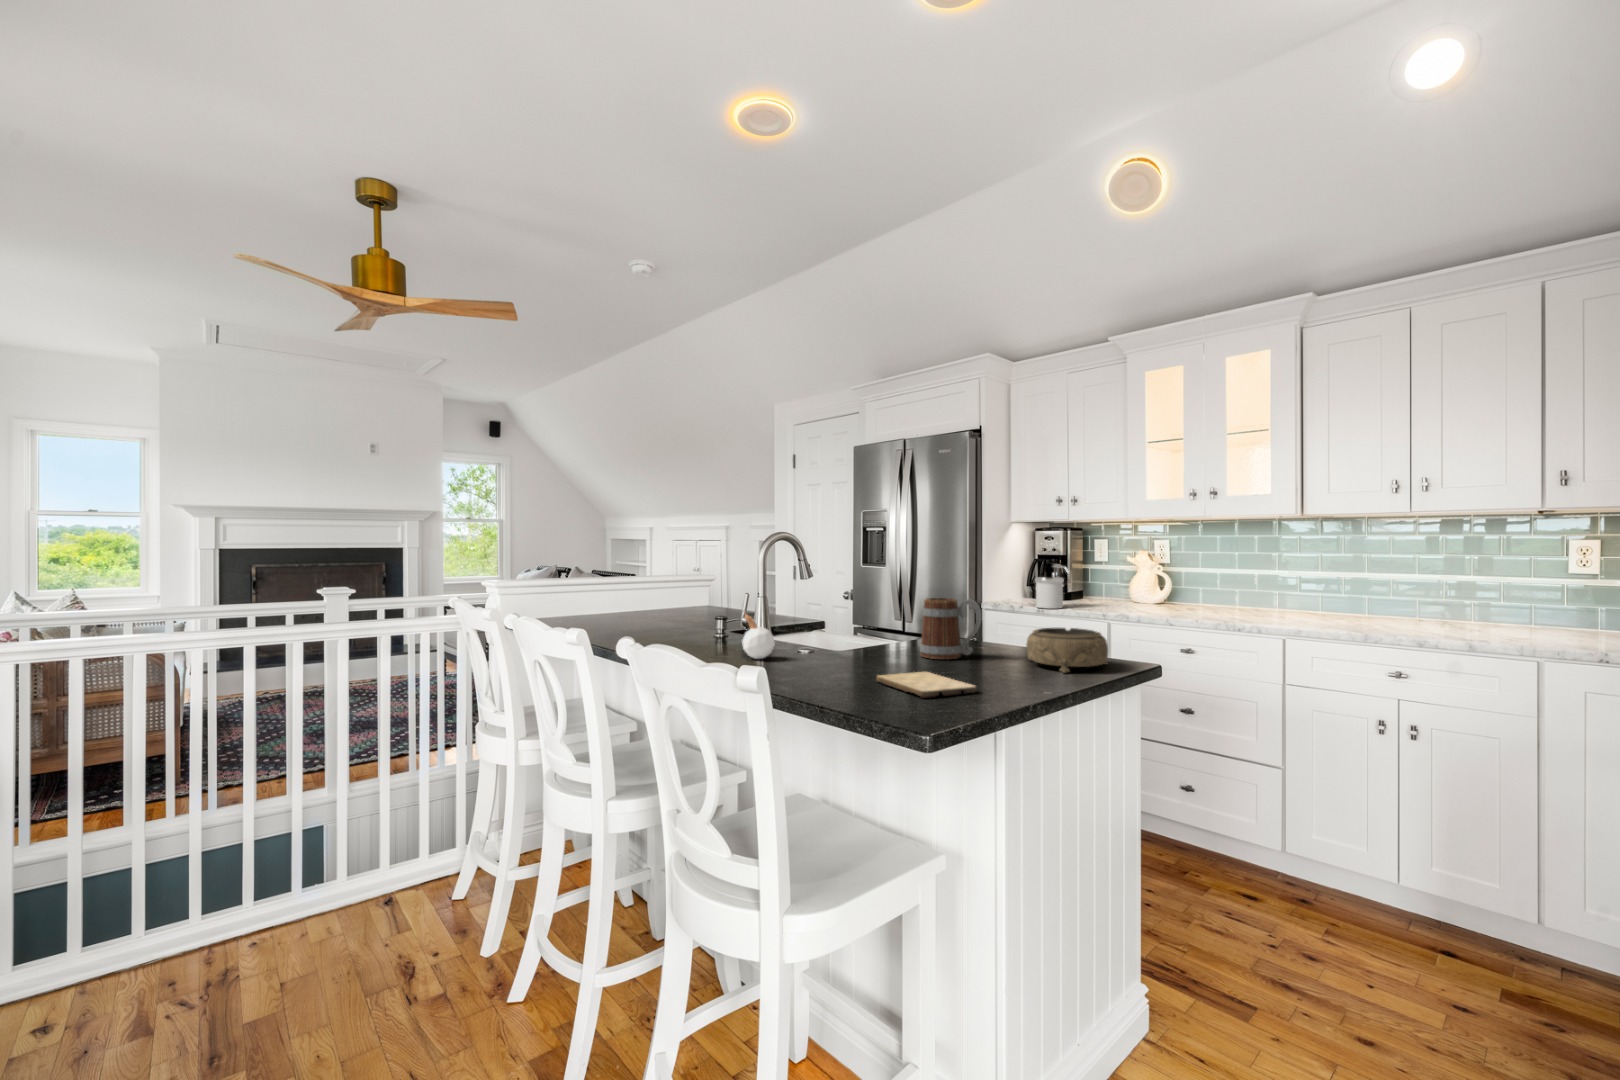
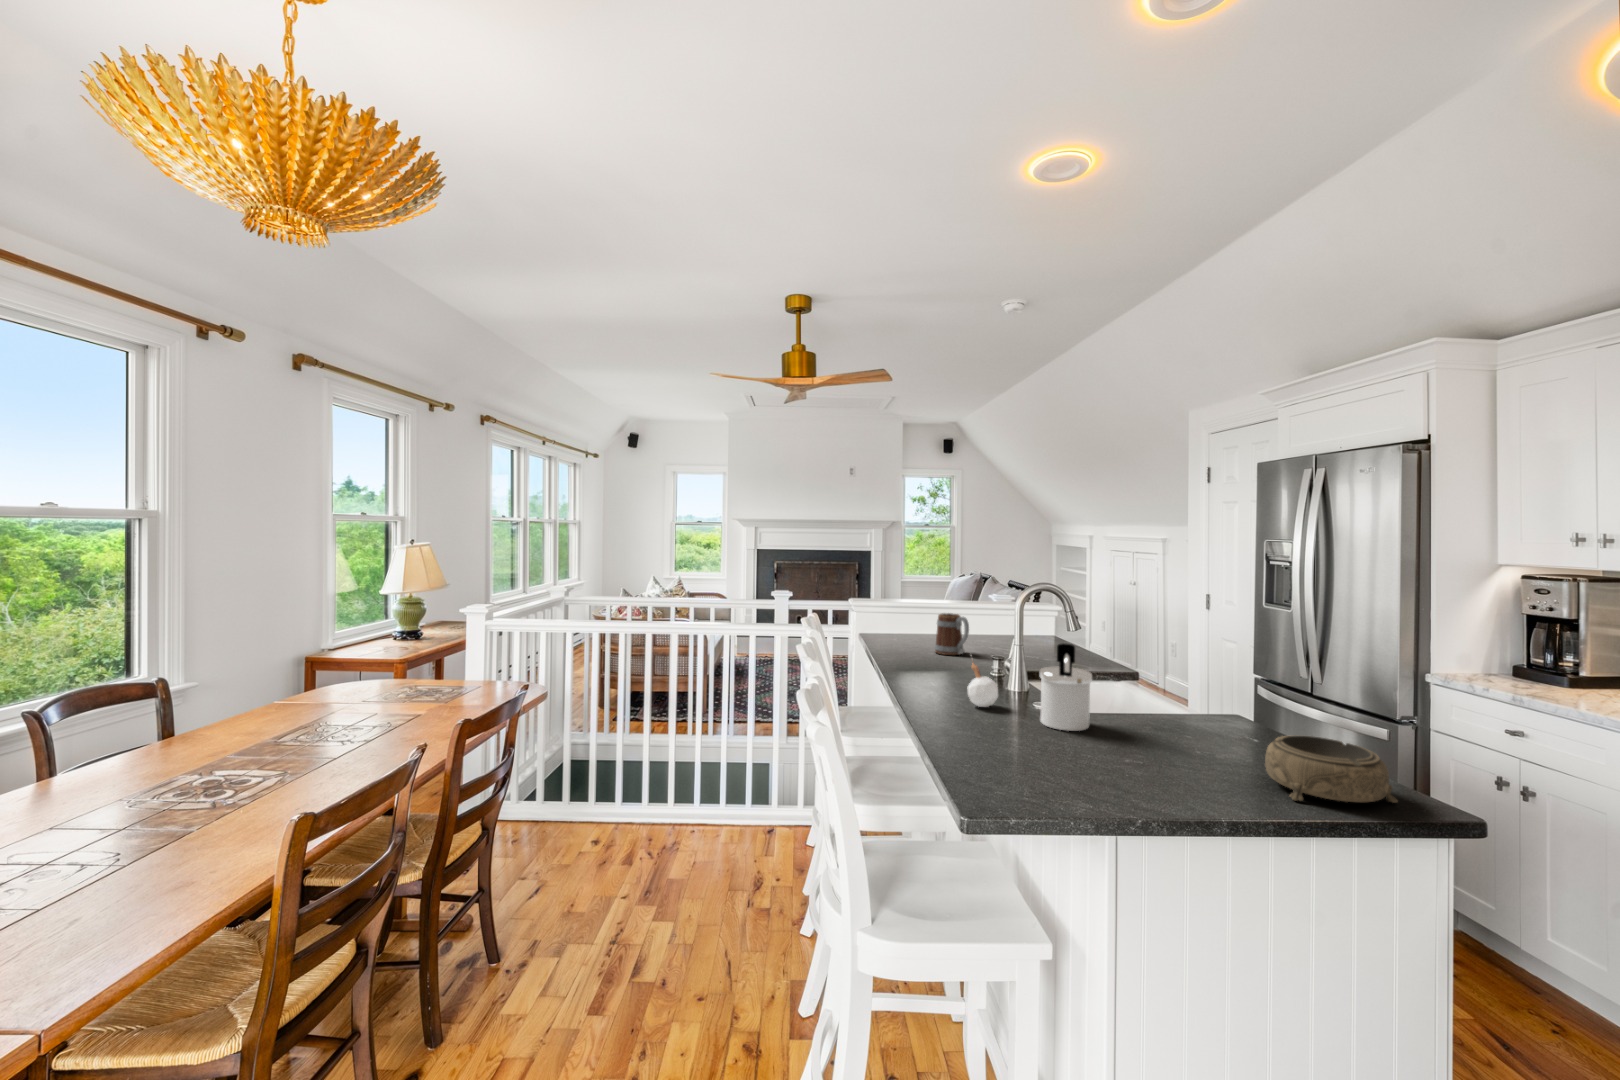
soap dispenser: present [1035,563,1069,609] -> present [1040,643,1092,731]
mug: present [920,598,981,659] -> present [935,613,969,655]
cutting board: present [876,672,977,698] -> none [1038,752,1121,798]

